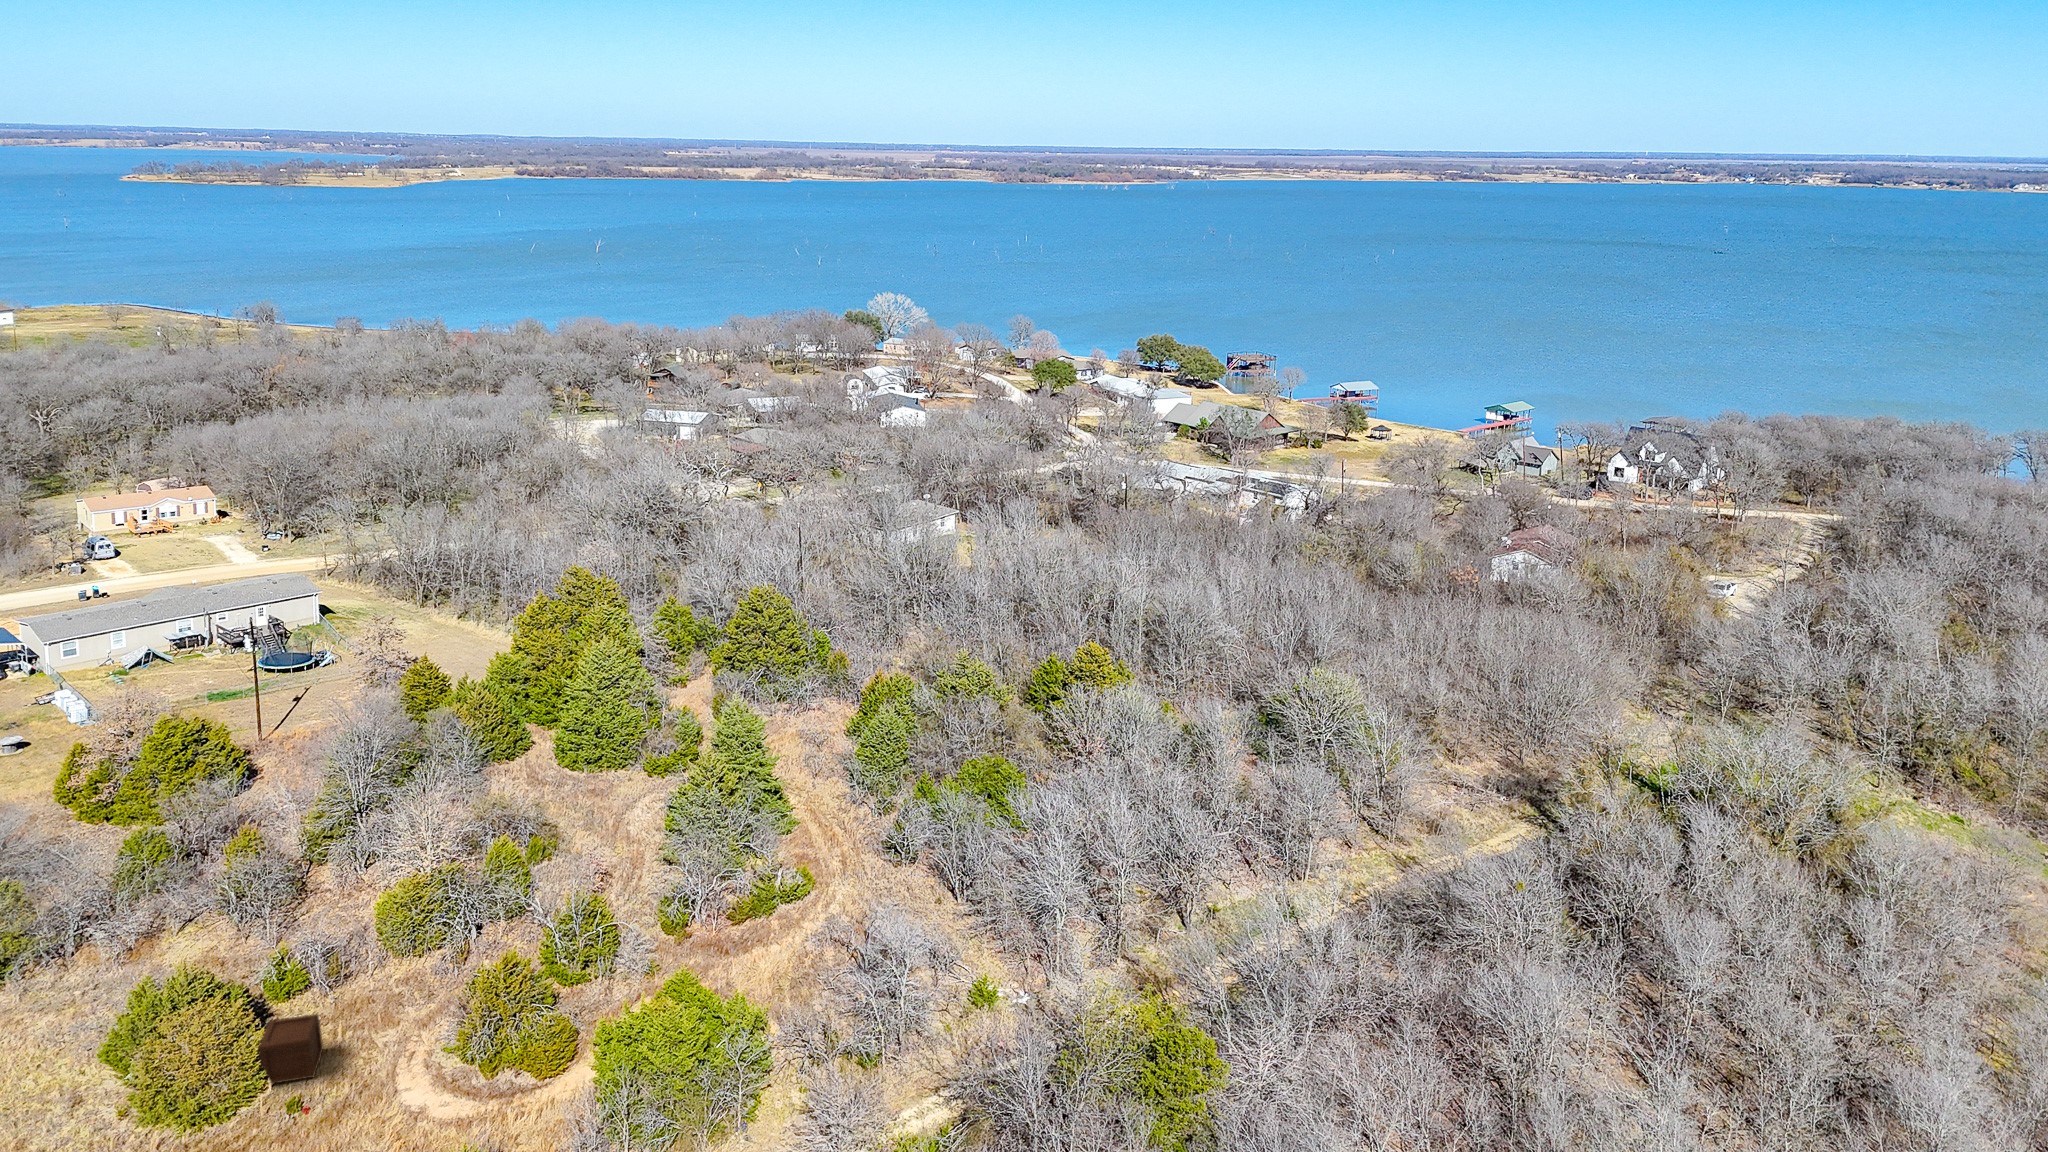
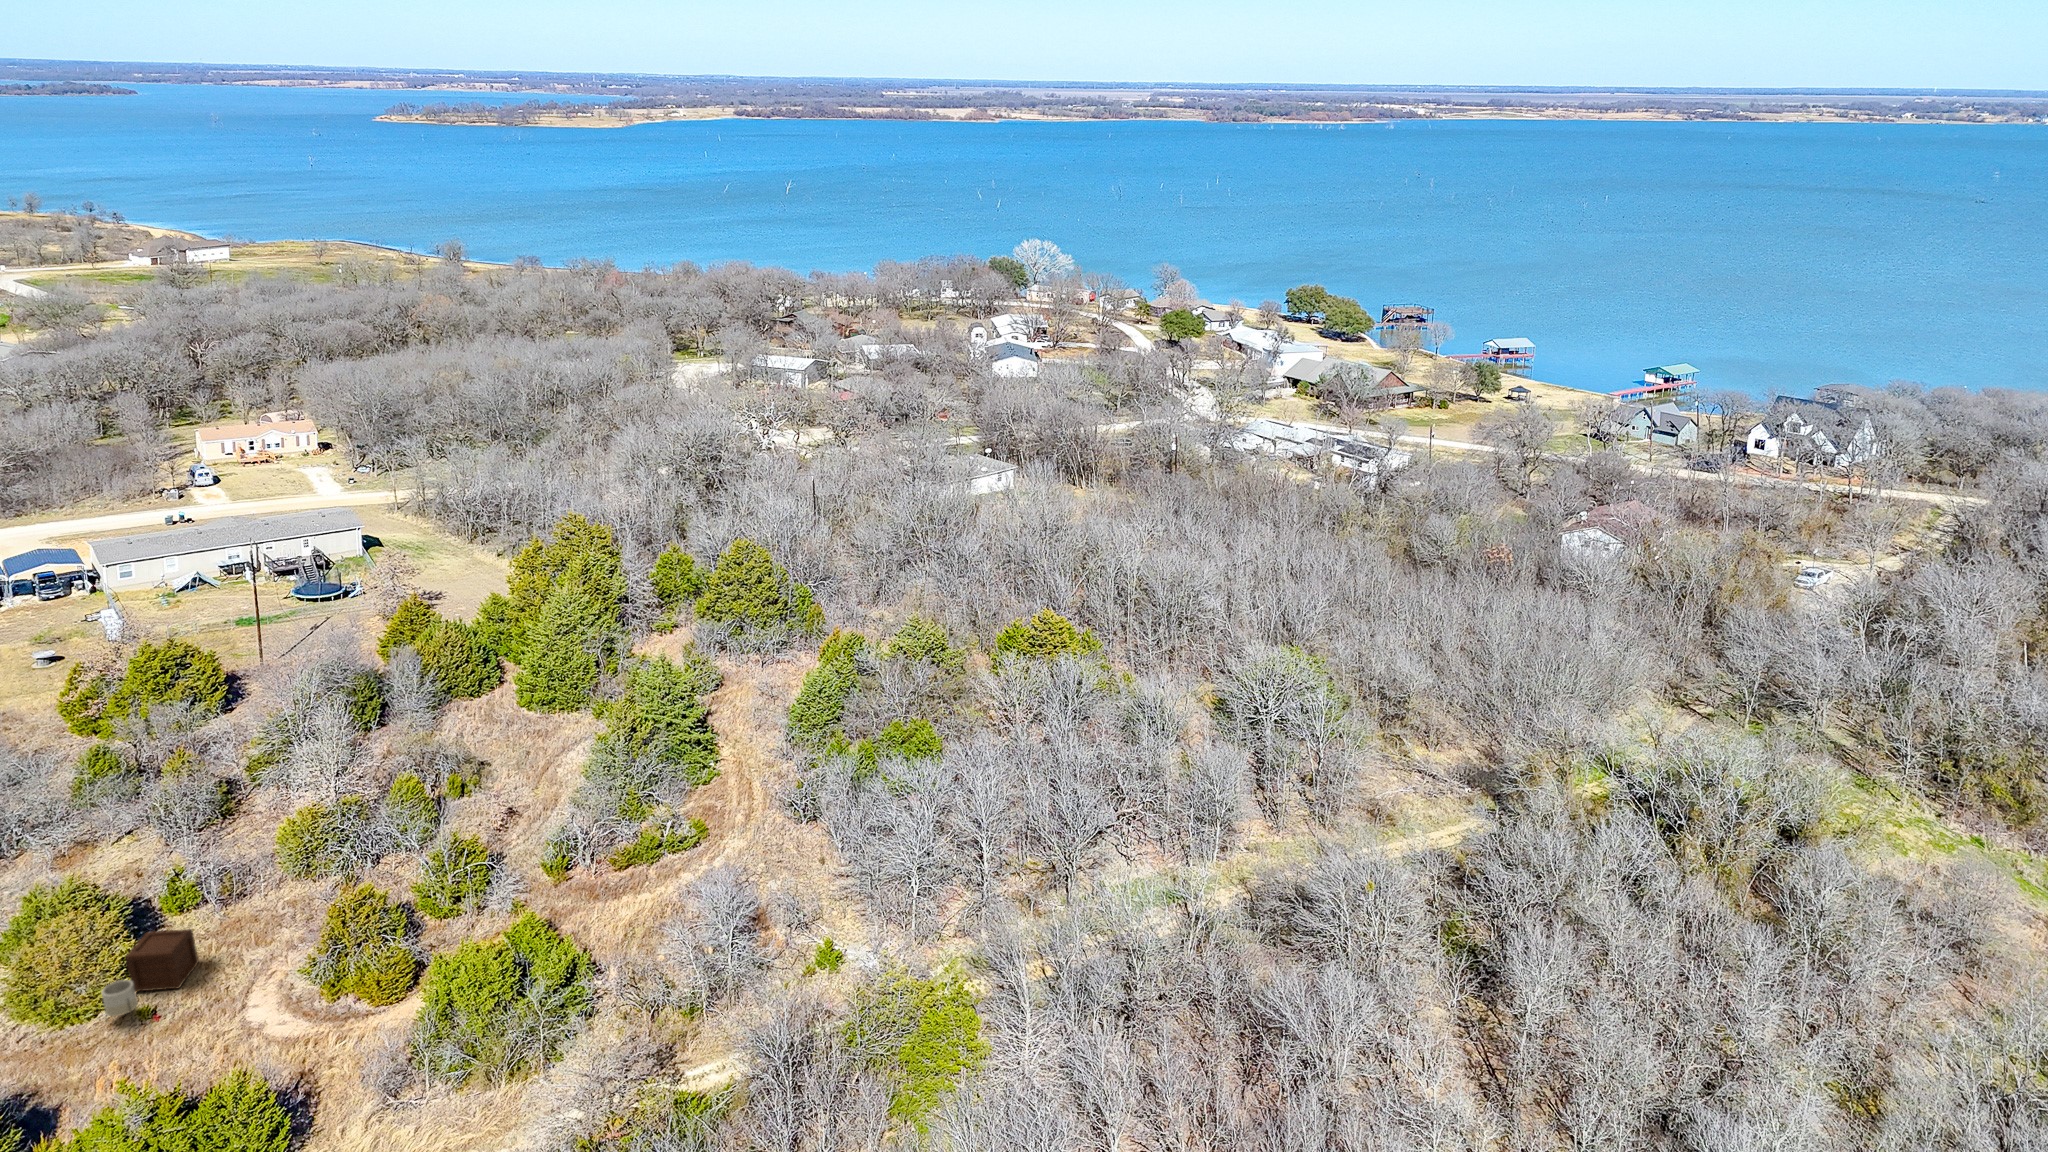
planter: none [243,1071,278,1119] -> present [101,980,138,1016]

